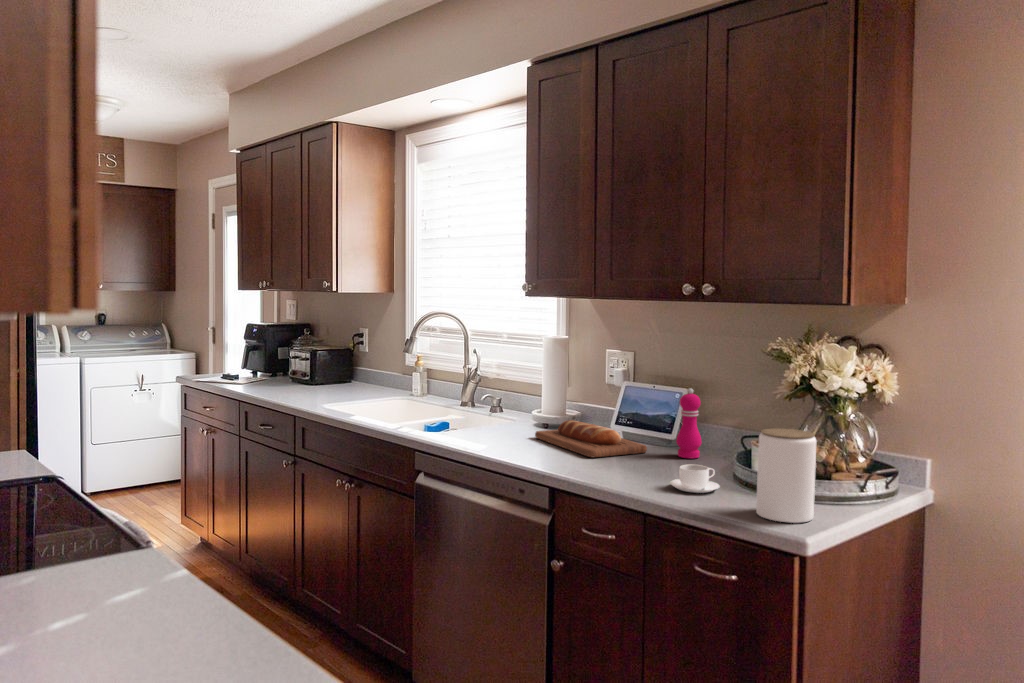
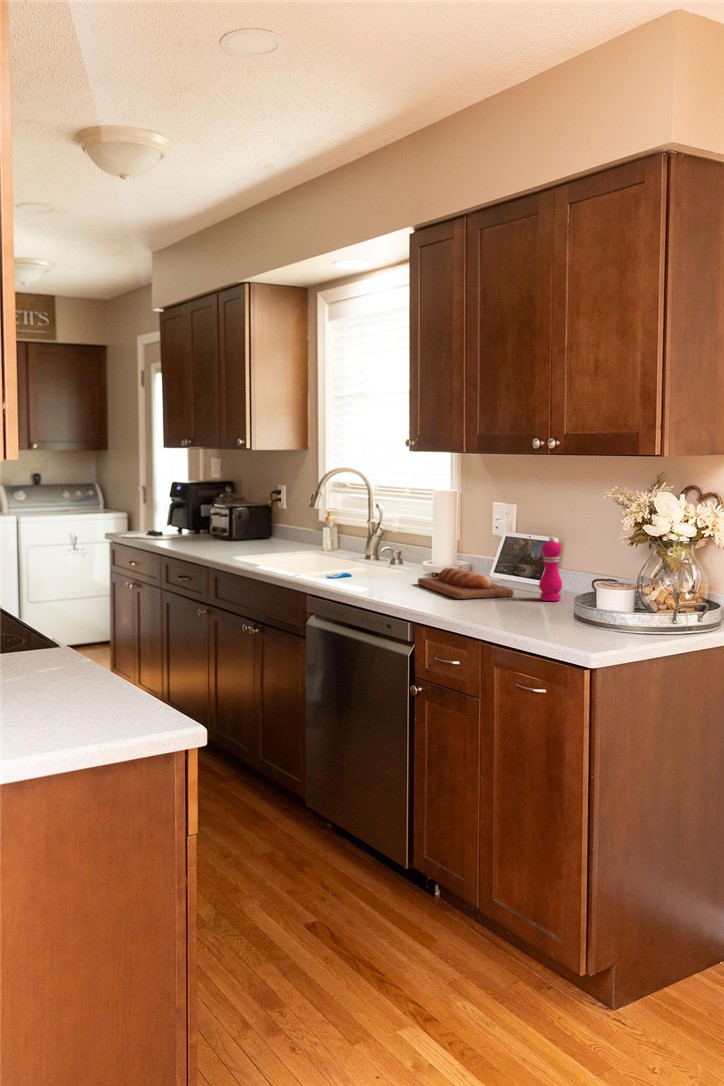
jar: present [756,428,817,523] -> none [570,565,621,644]
coffee cup: present [670,464,720,493] -> none [511,601,555,624]

